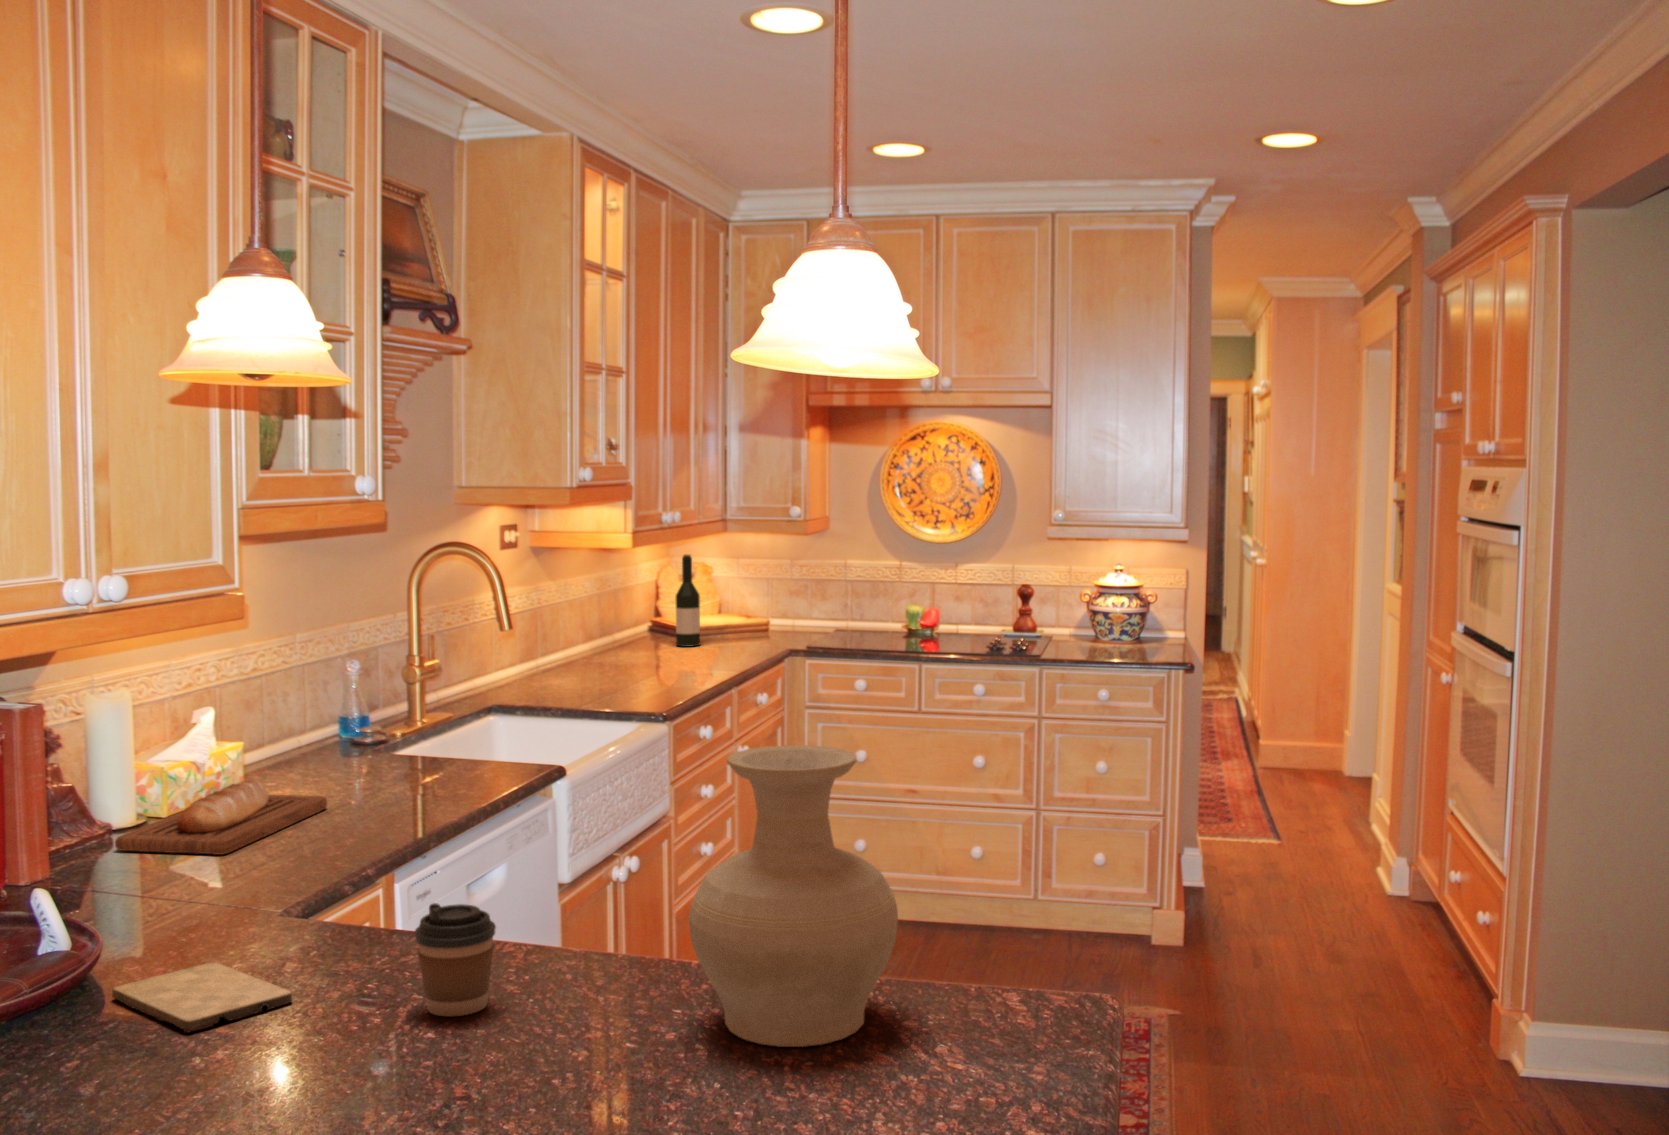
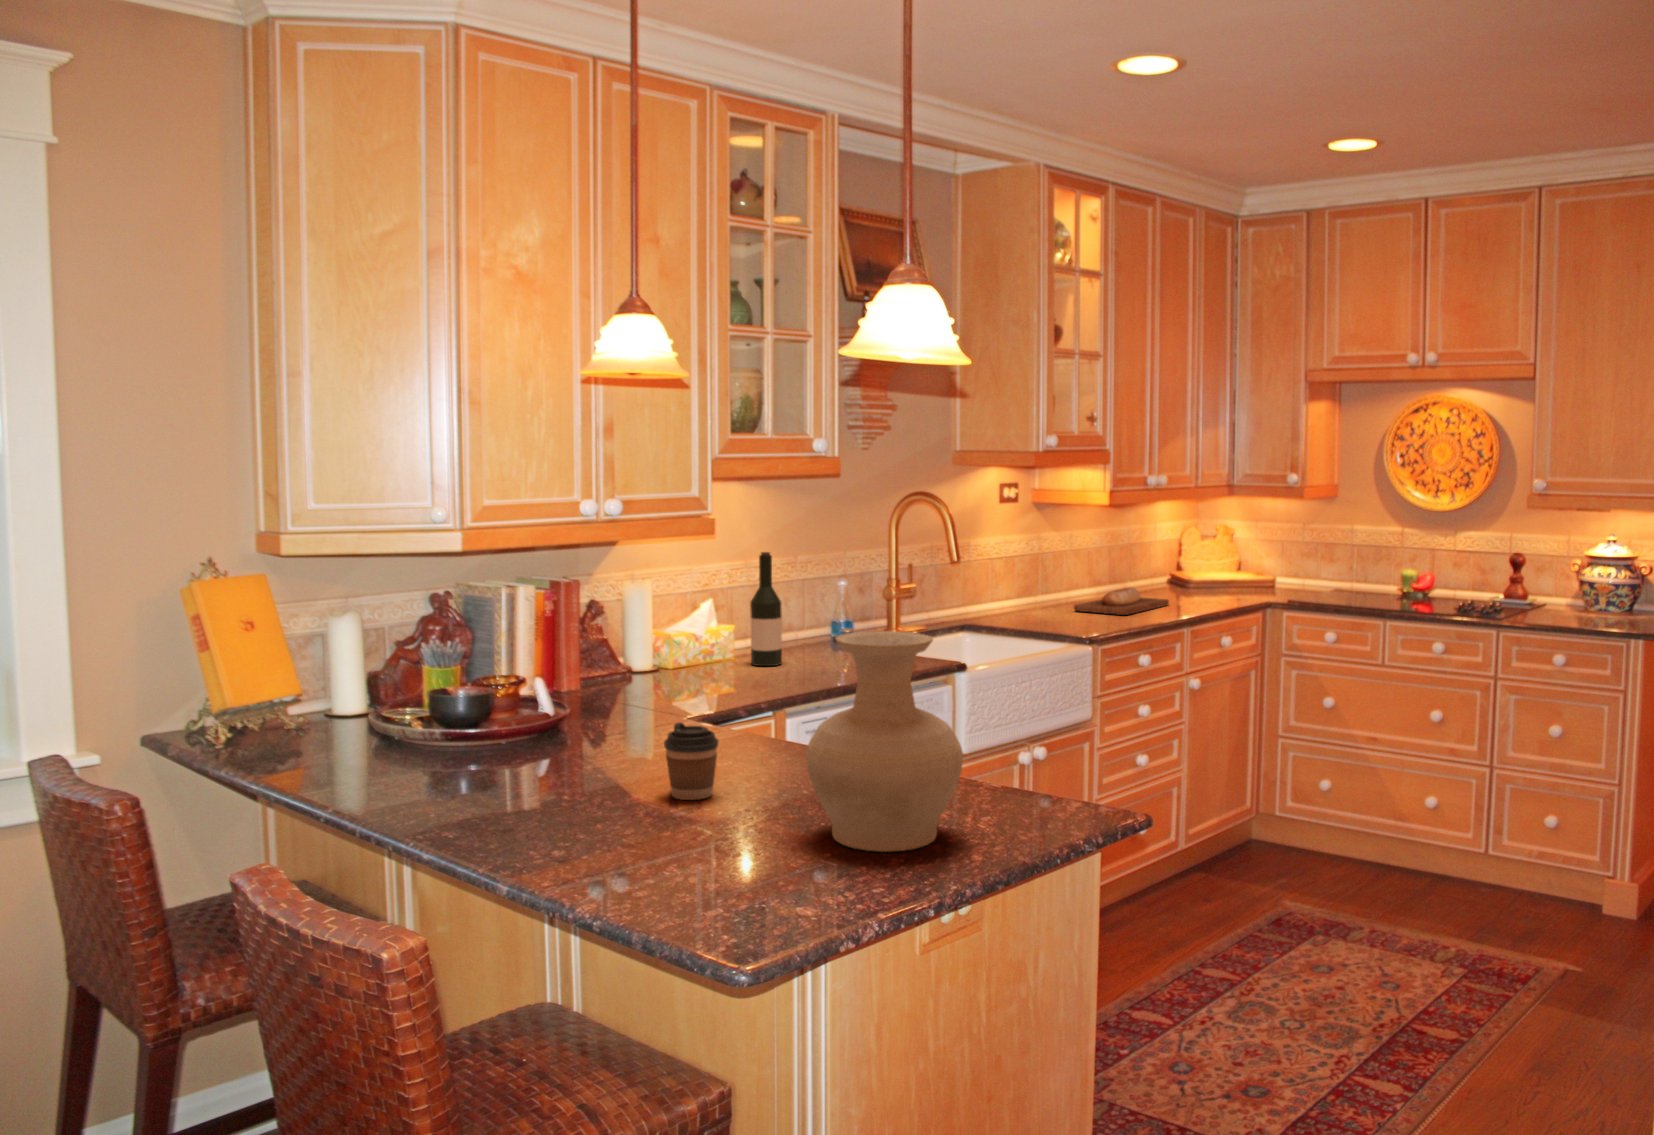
wine bottle: present [676,554,700,647] -> present [750,552,782,666]
bread loaf: present [115,780,327,855] -> present [1074,587,1169,615]
cutting board: present [112,962,292,1032] -> none [518,750,607,785]

